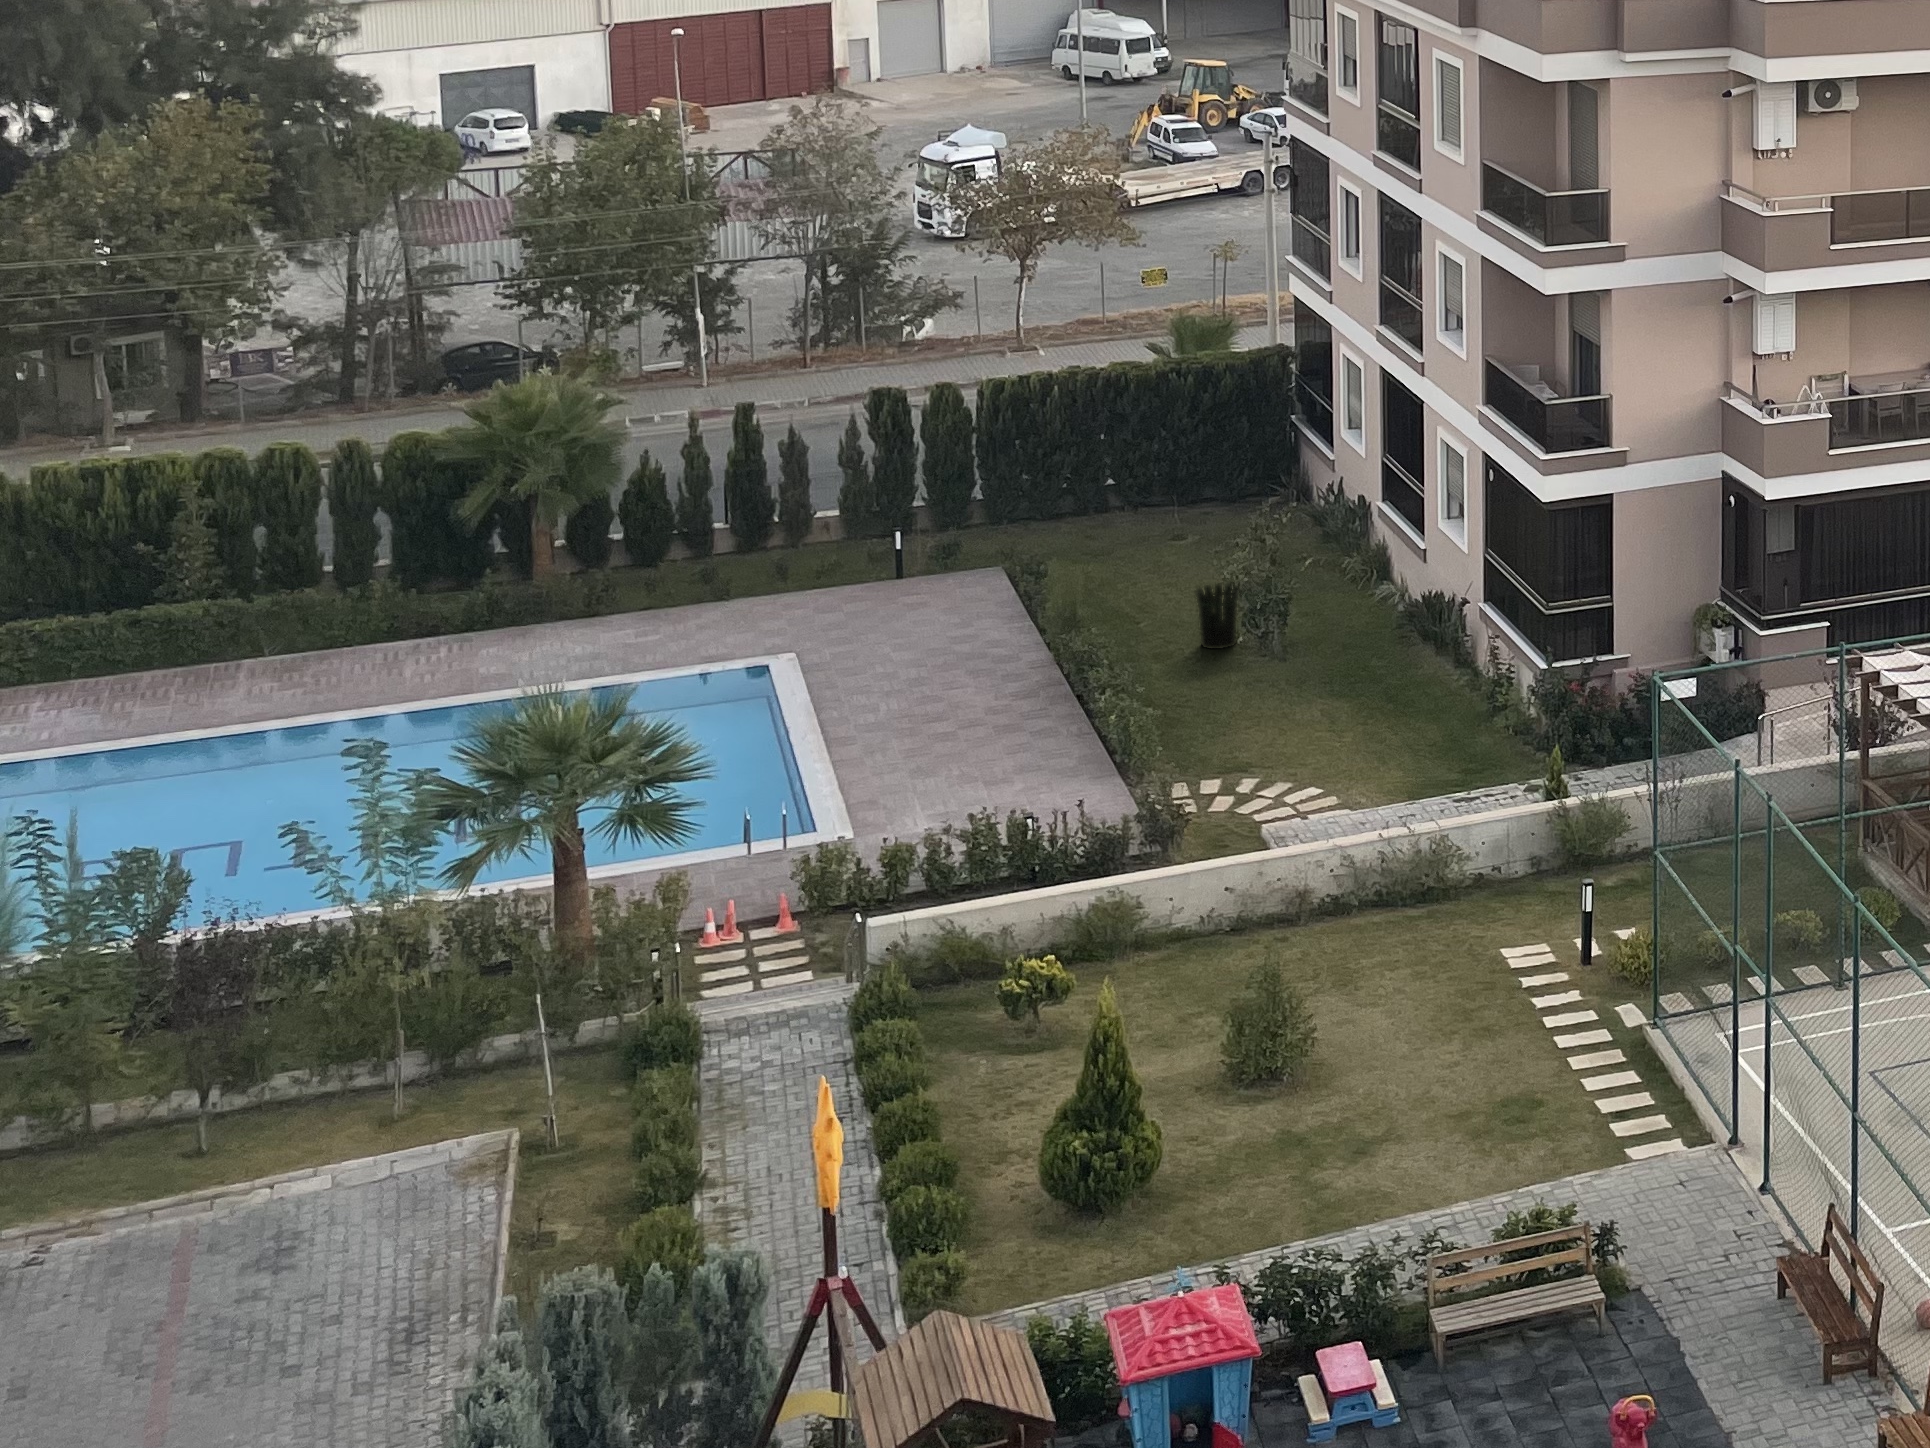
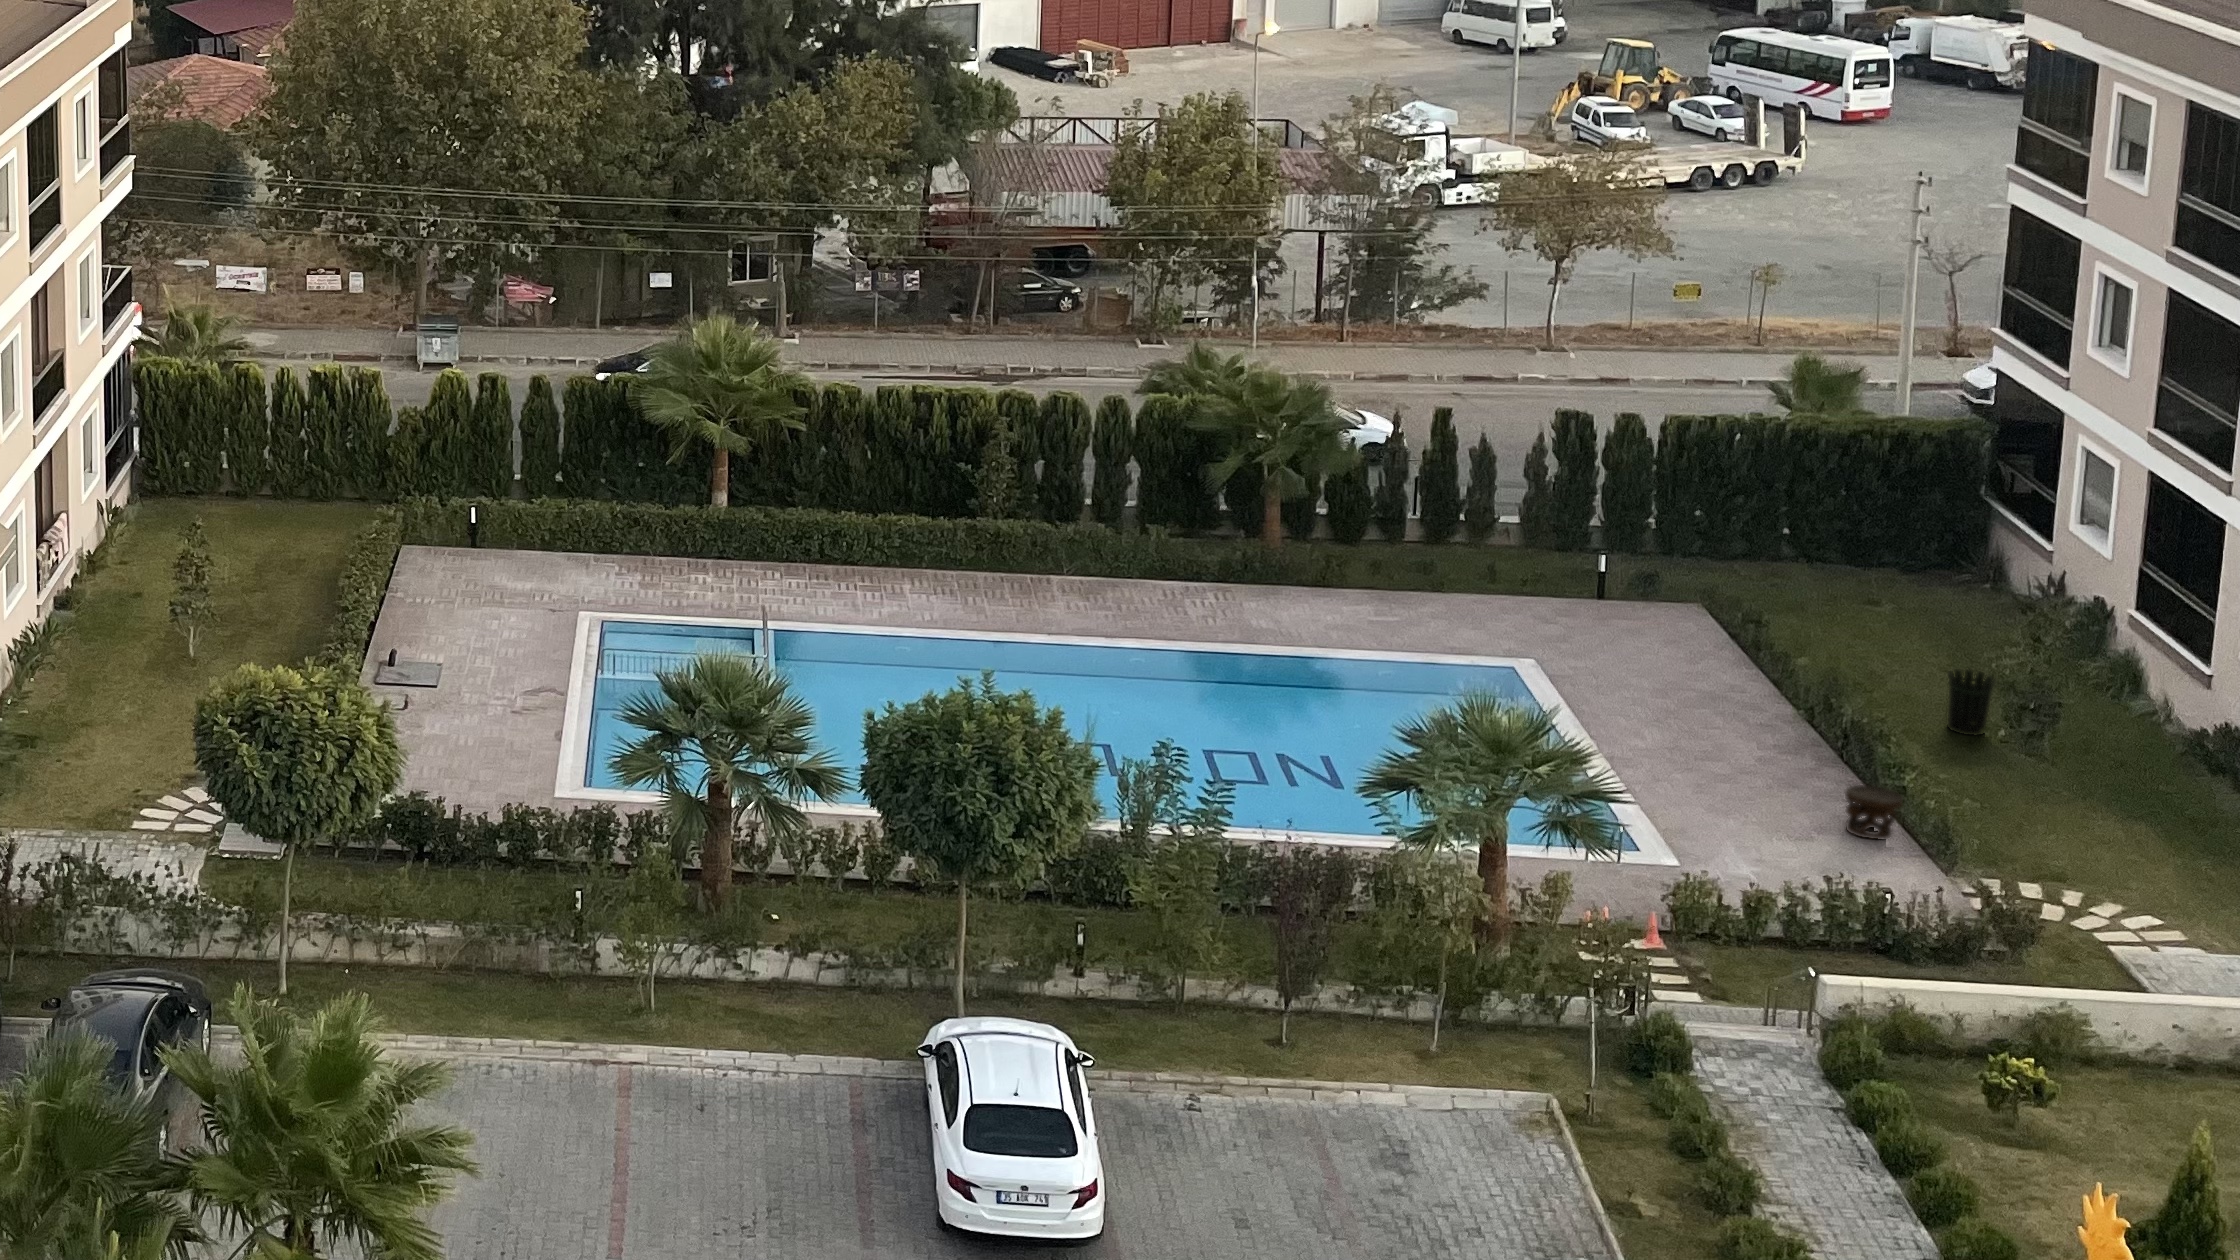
side table: none [1044,711,1102,767] -> present [1845,785,1903,839]

